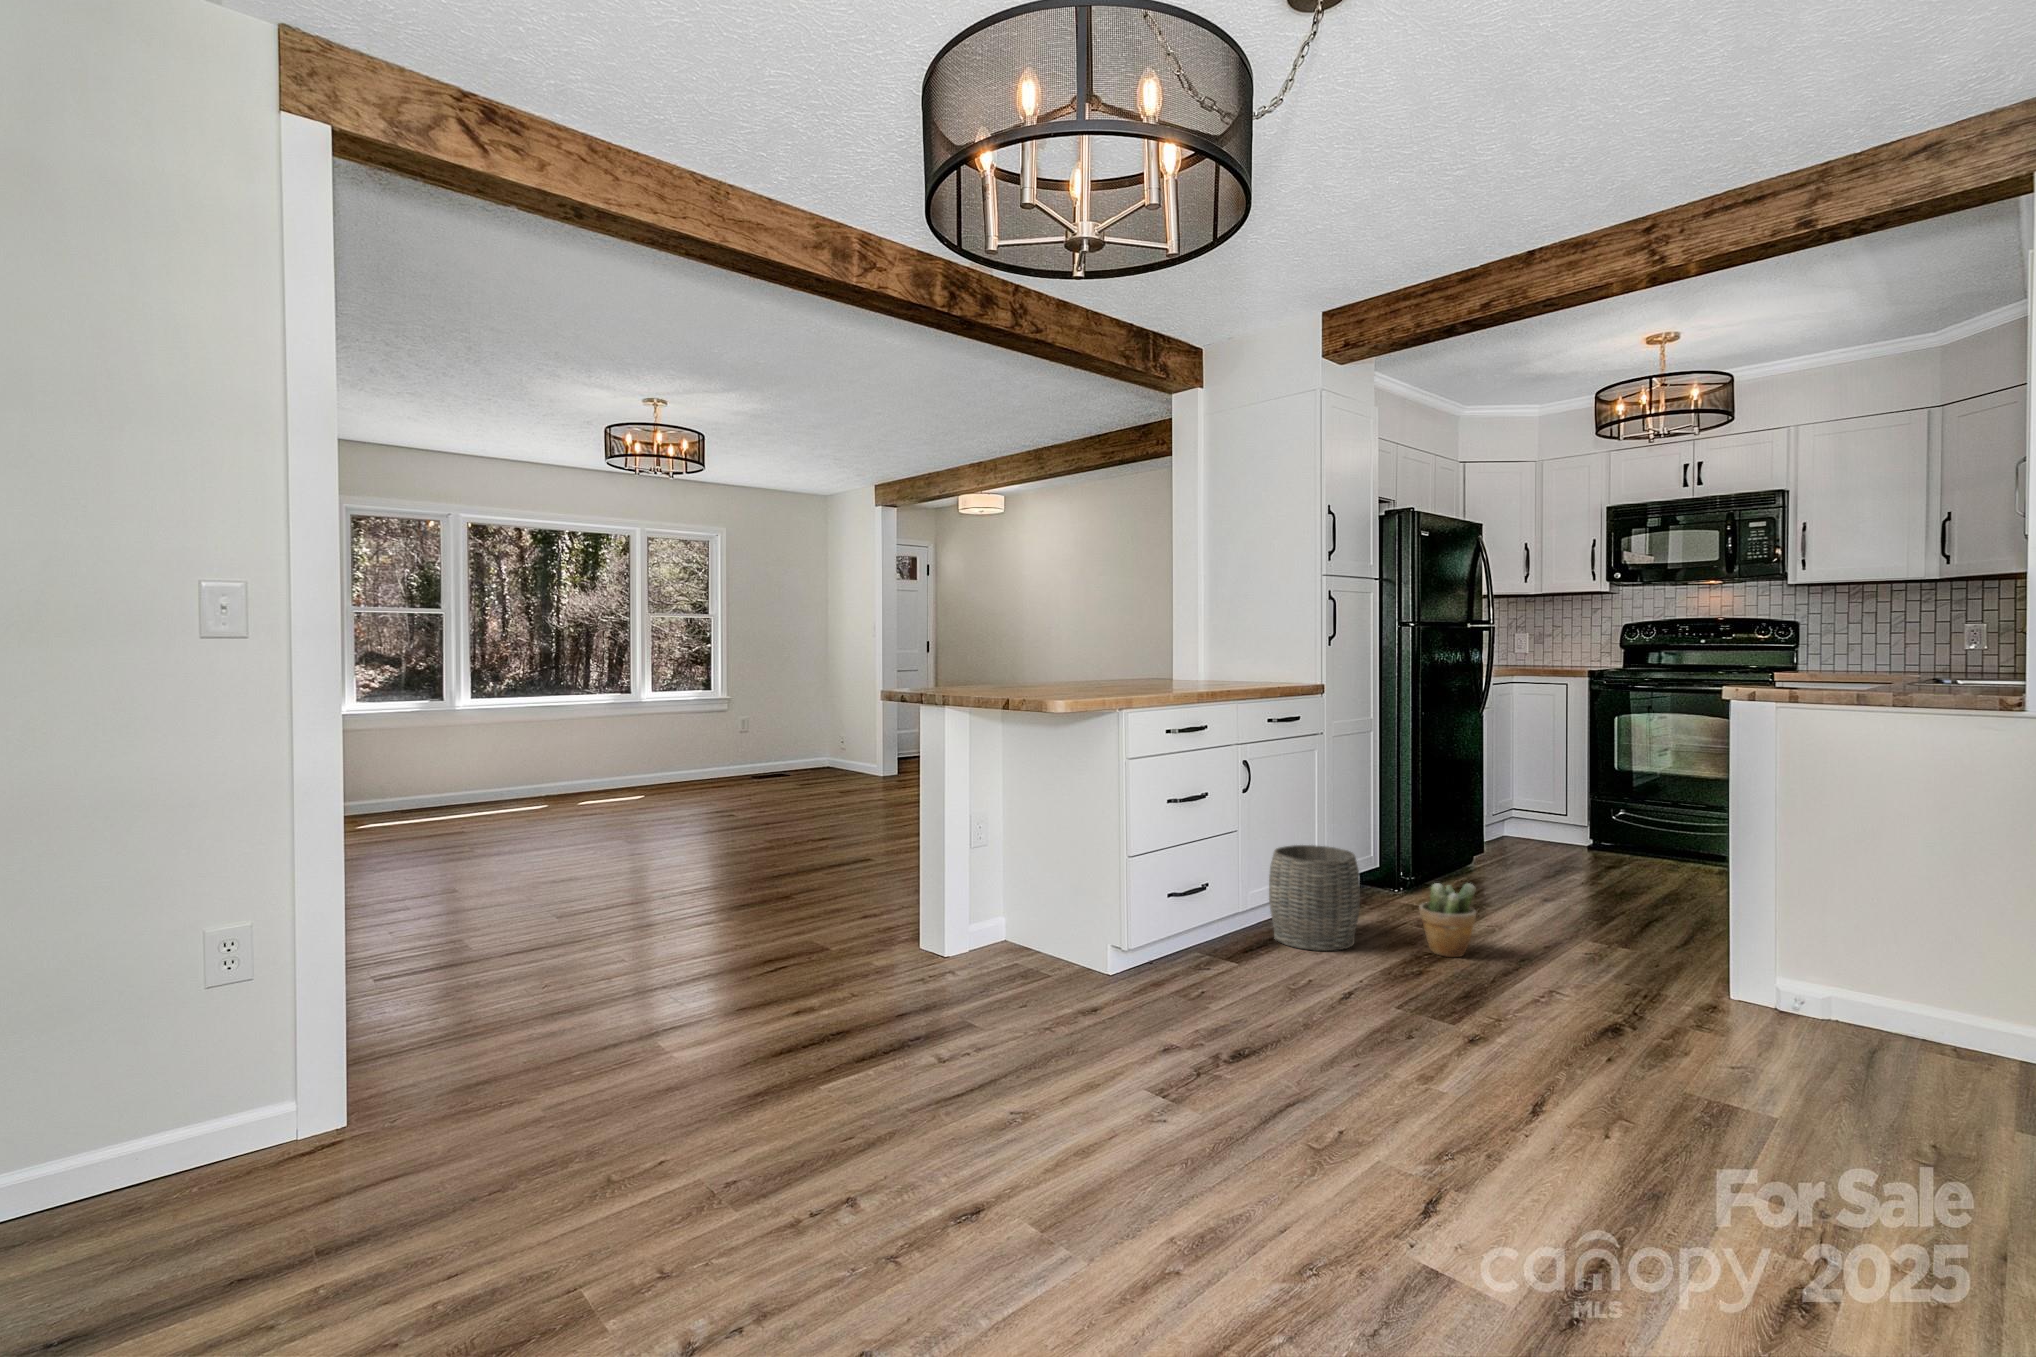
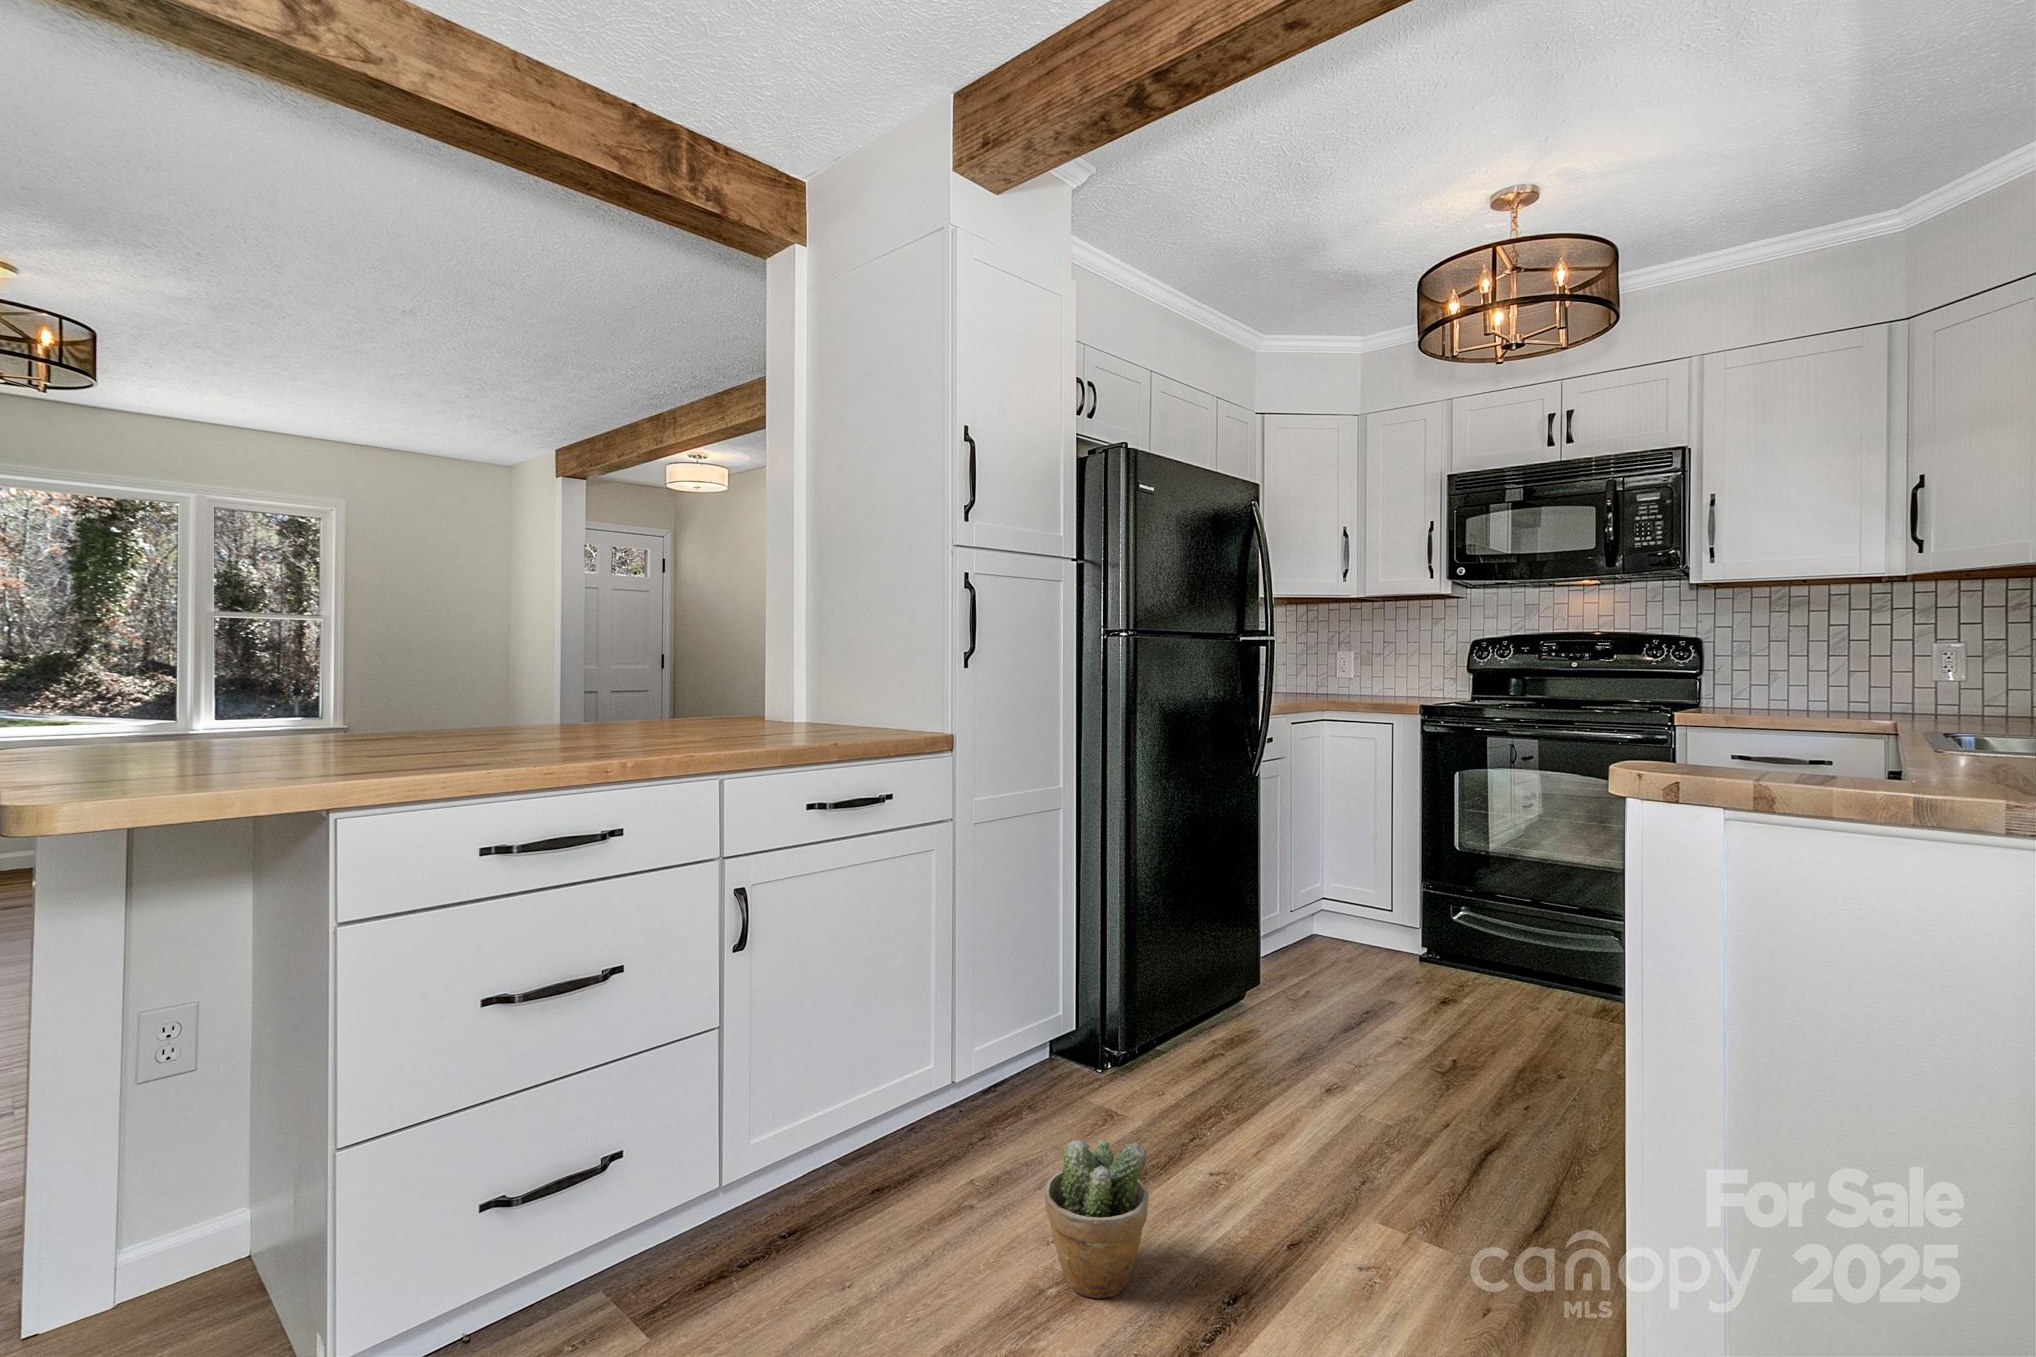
woven basket: present [1269,845,1360,951] -> none [775,1040,947,1284]

